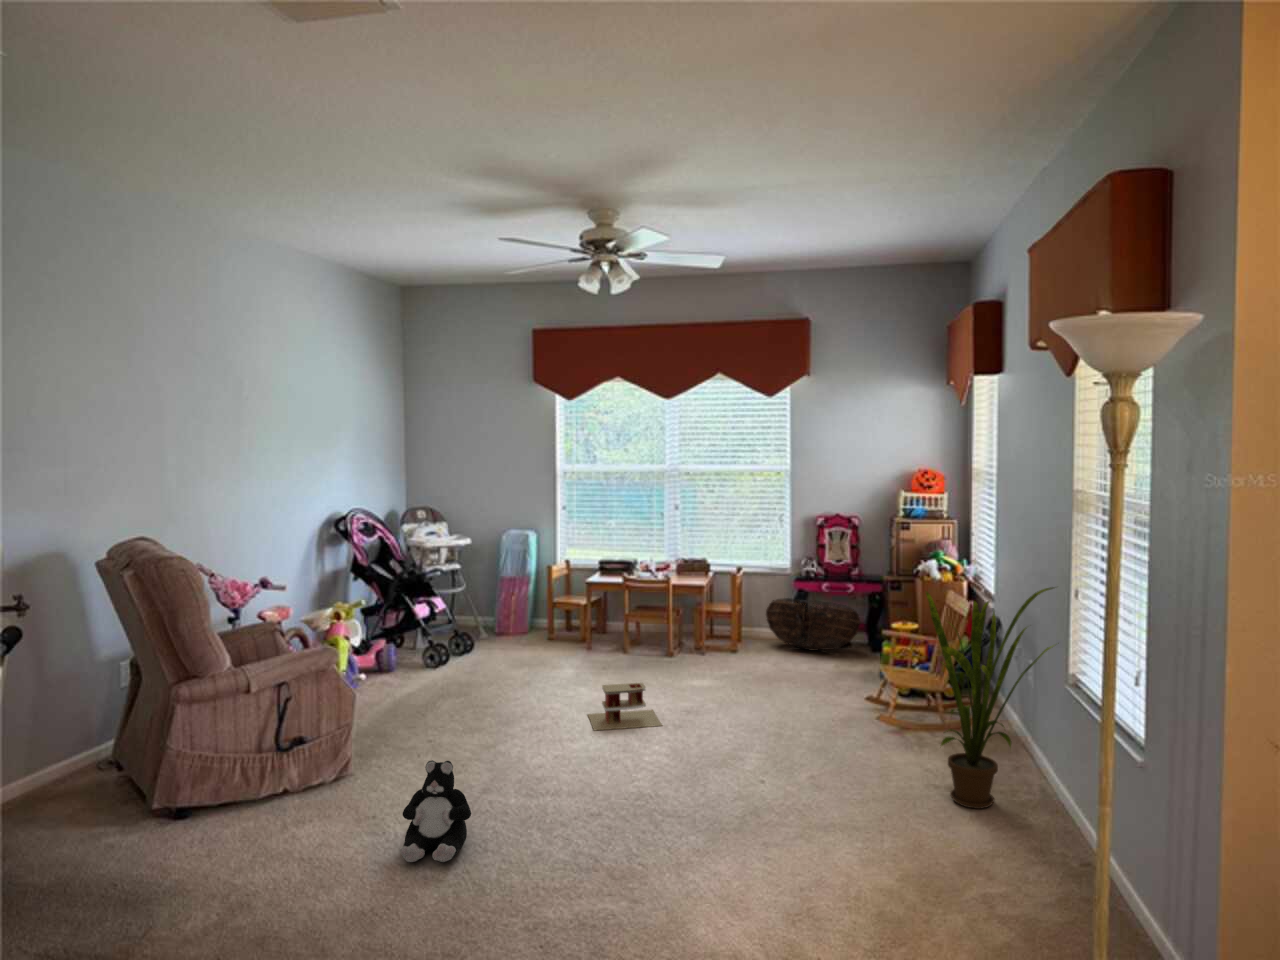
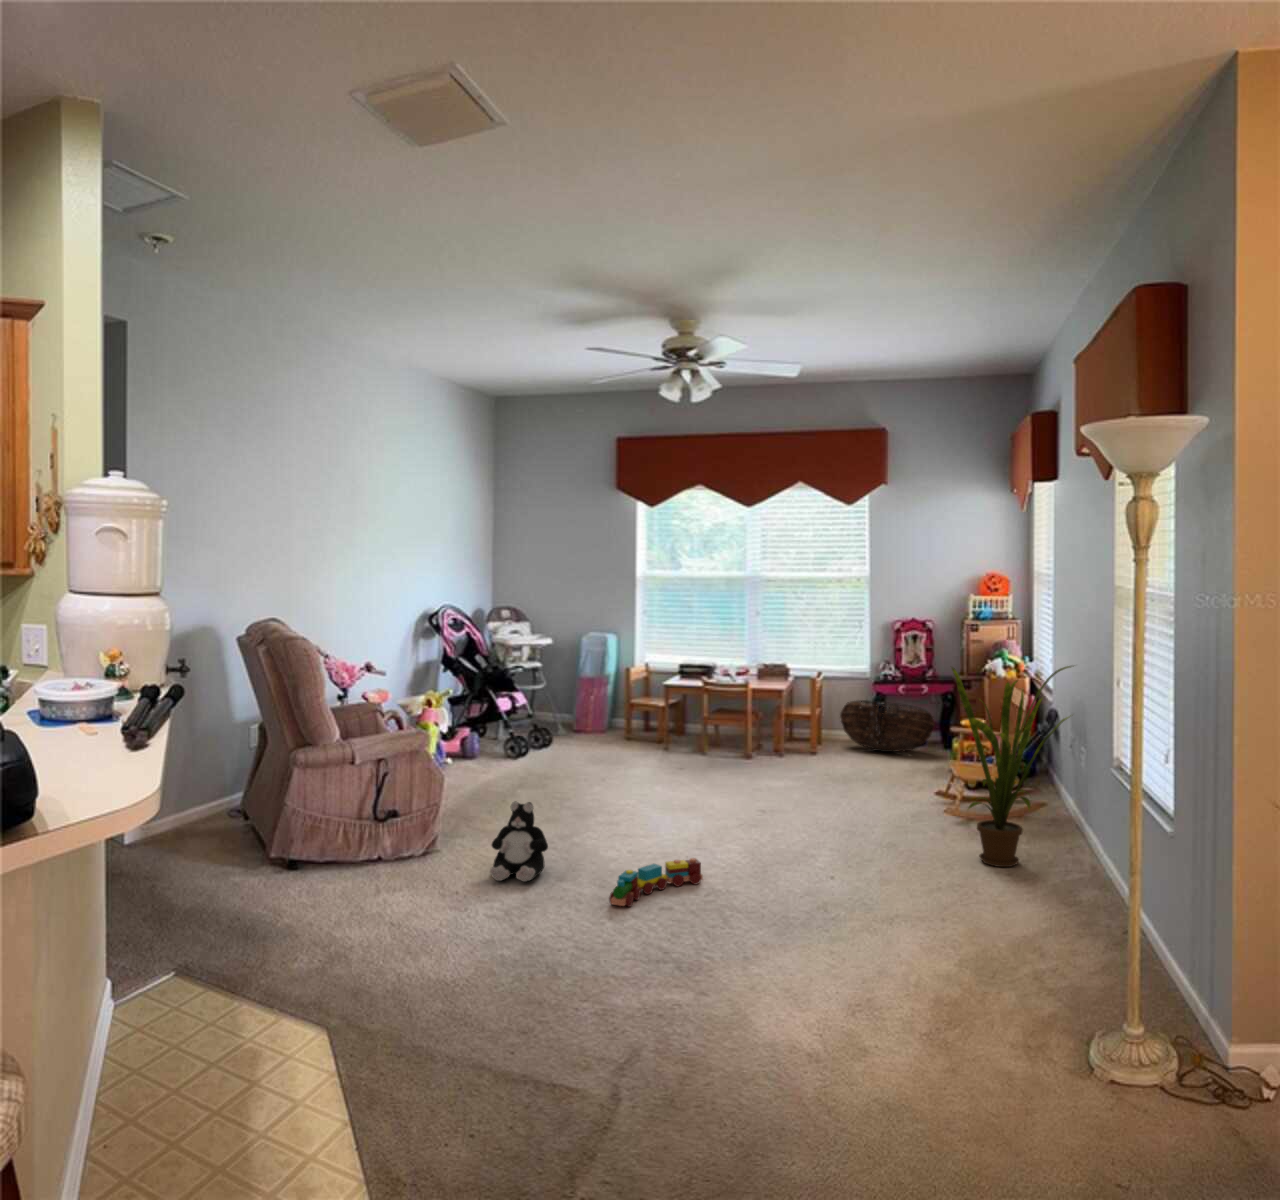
toy house: present [588,683,662,731] -> none [657,764,726,805]
toy train: none [547,822,654,899] -> present [609,858,703,907]

